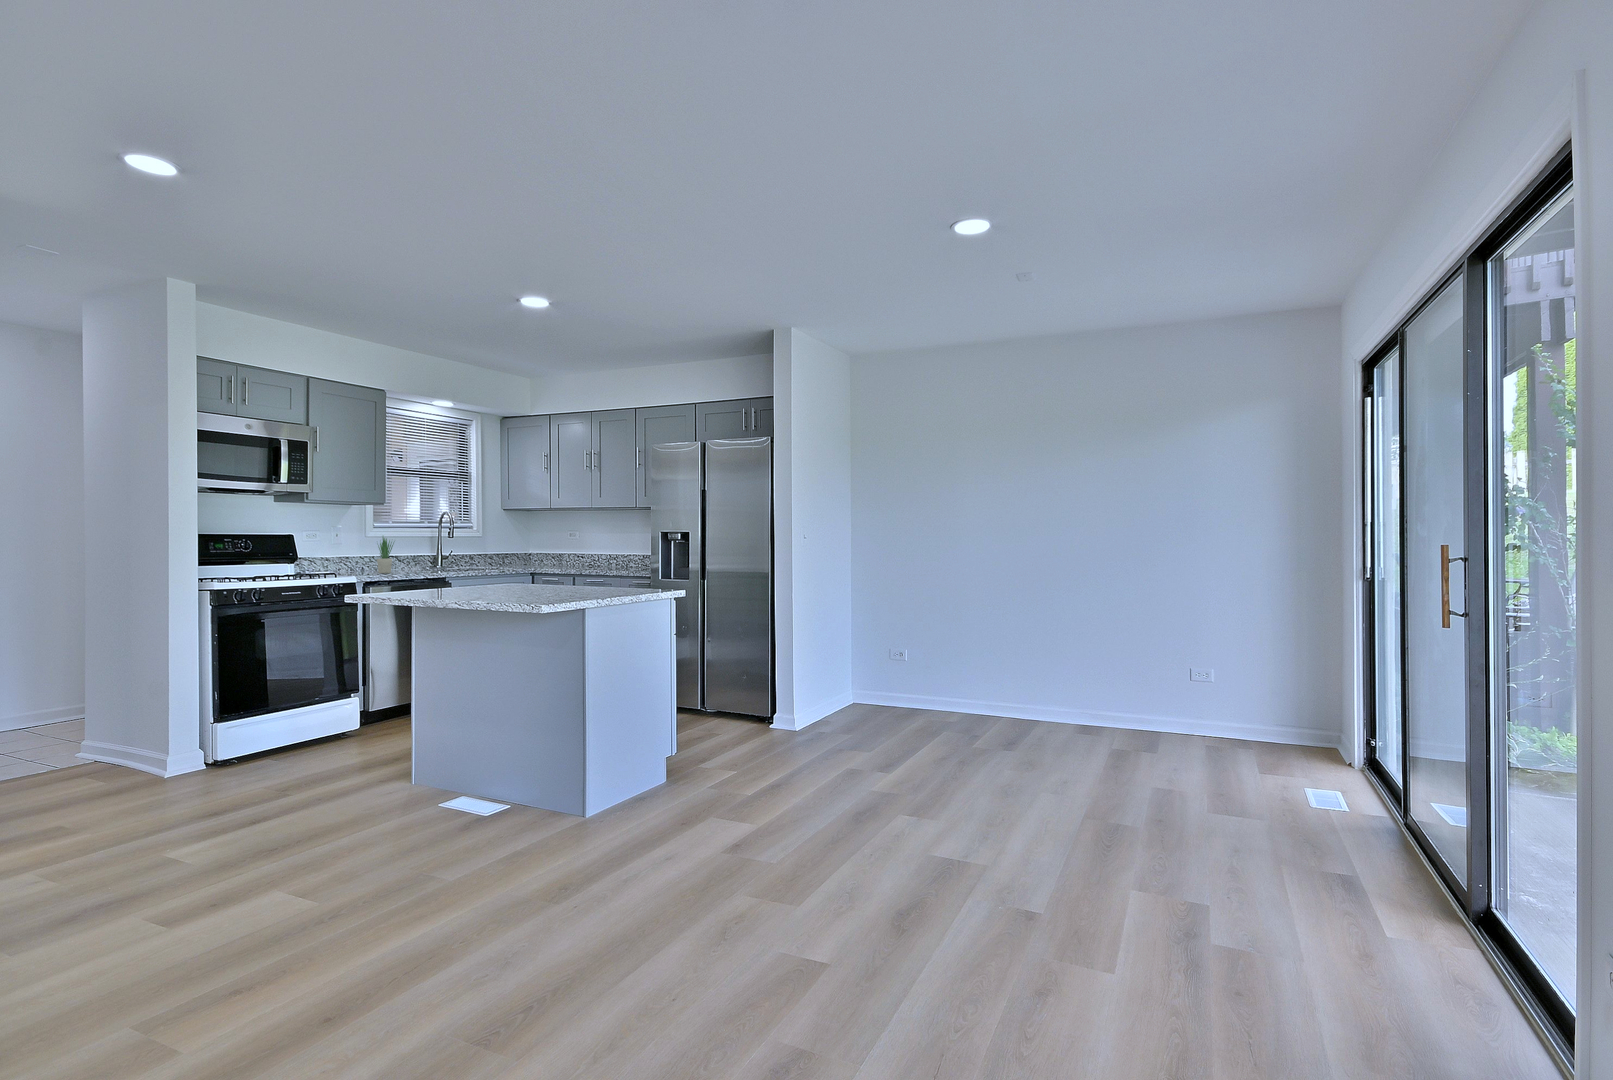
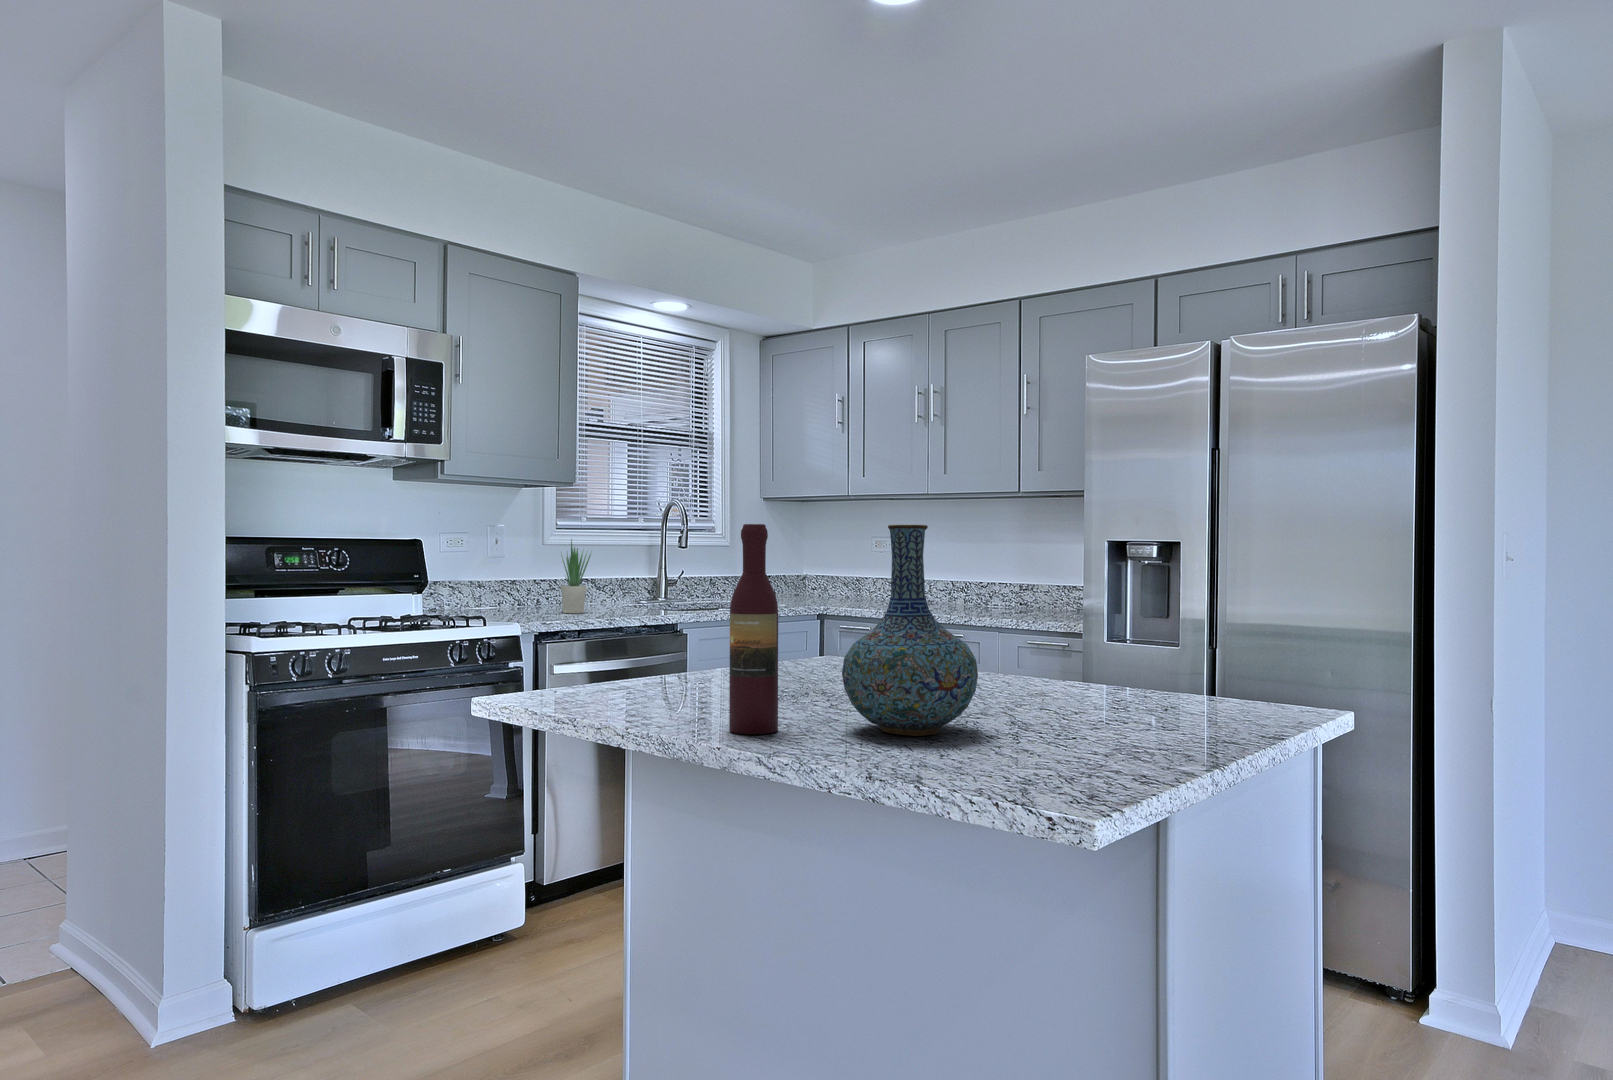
wine bottle: none [446,527,465,598] -> present [729,524,778,734]
vase: none [487,527,536,597] -> present [842,525,978,736]

